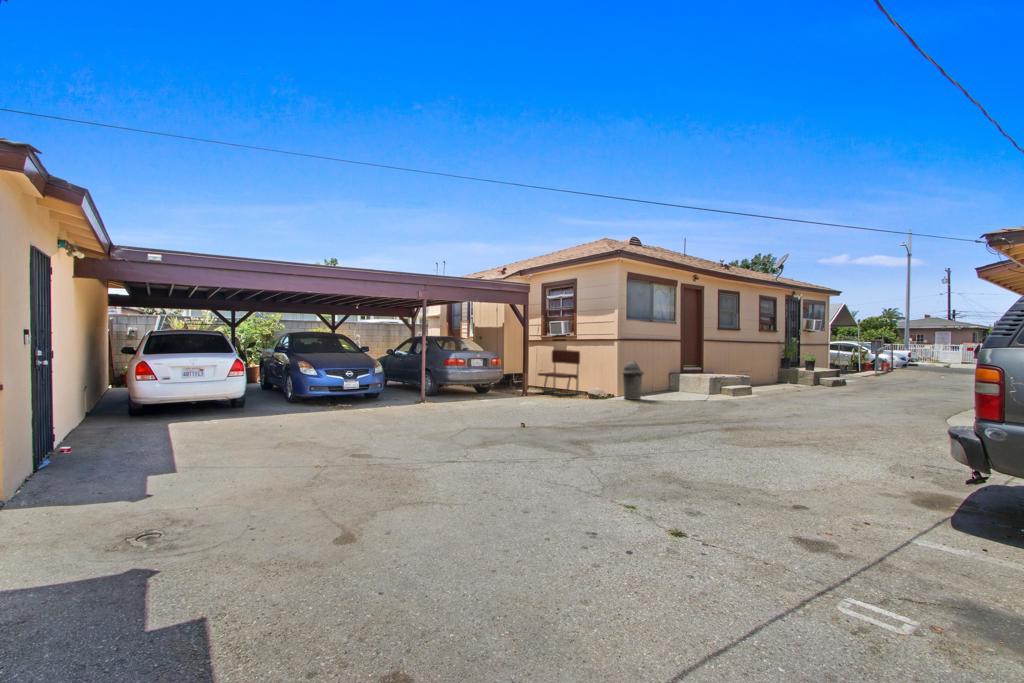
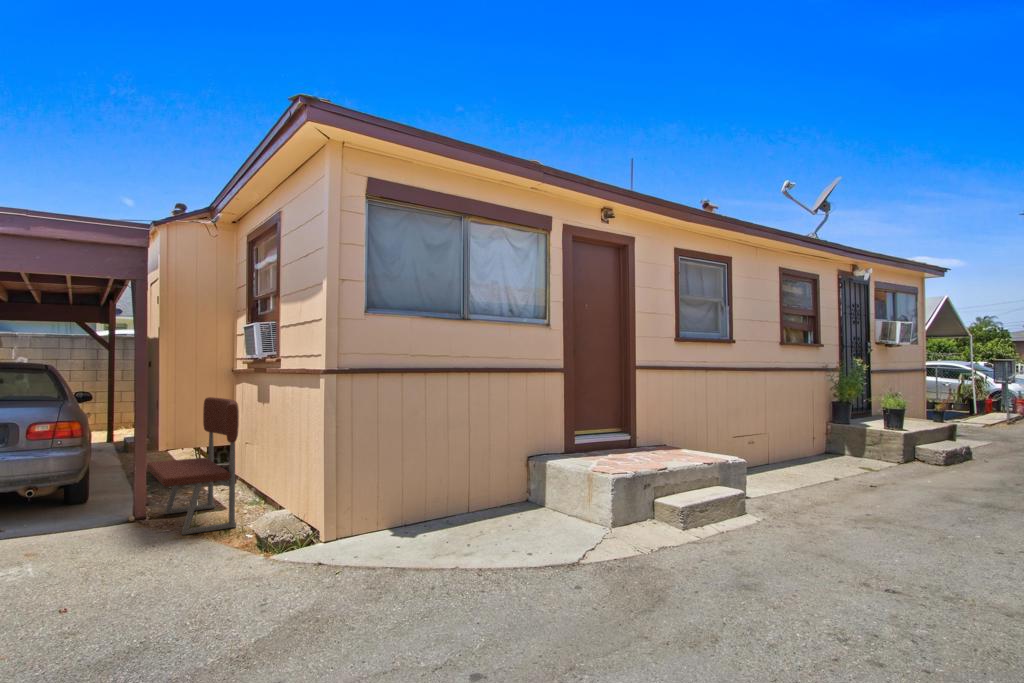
trash can: present [622,361,644,400] -> none [302,439,374,569]

